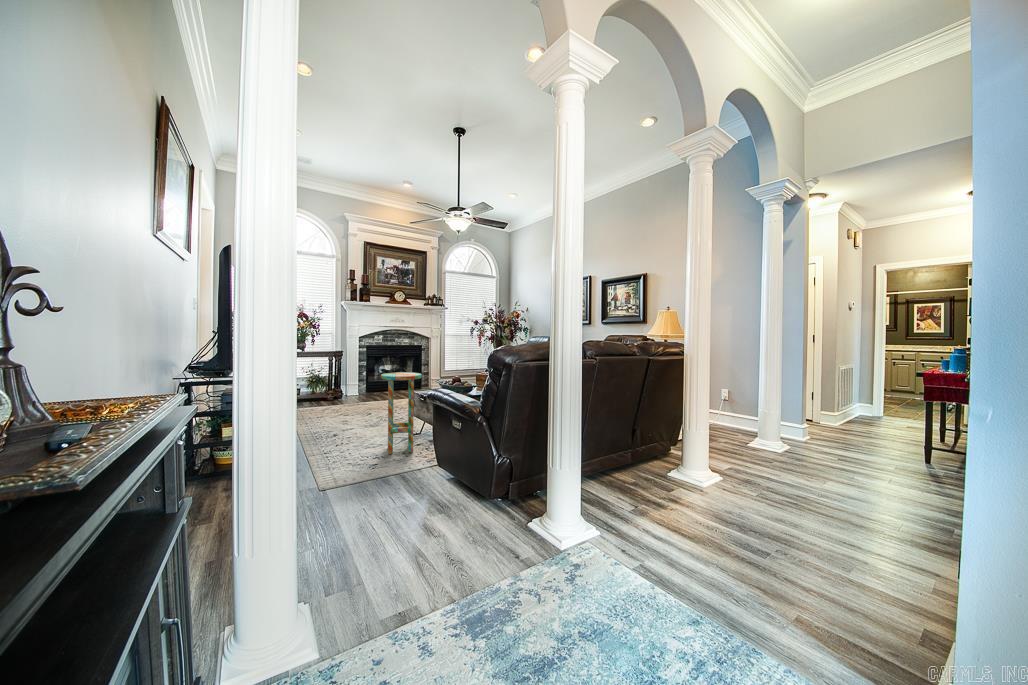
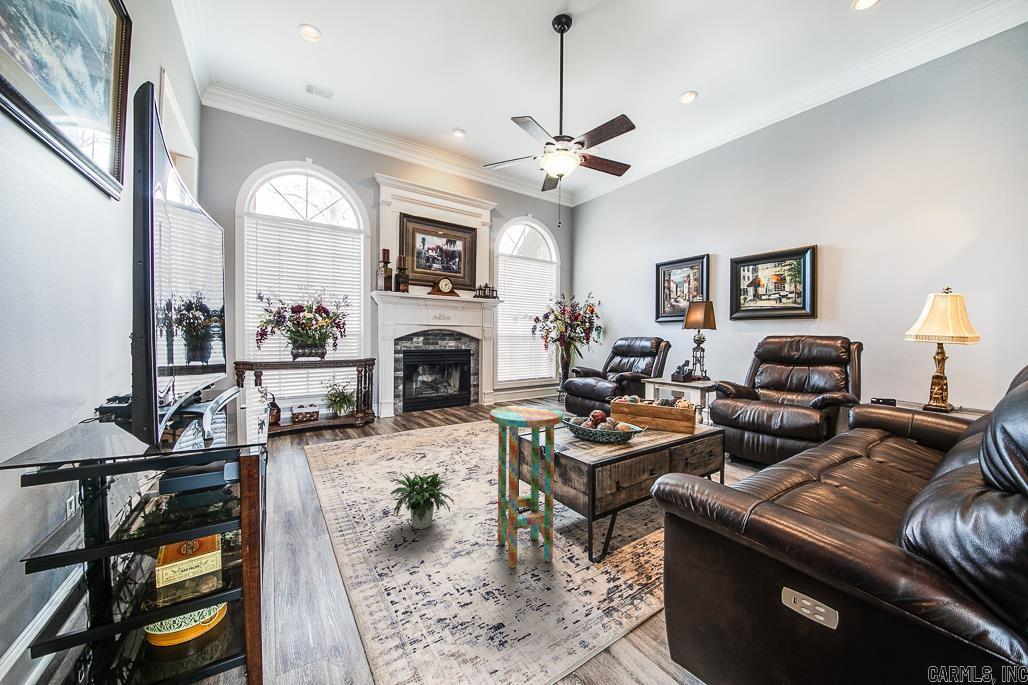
potted plant: none [321,411,370,442] -> present [371,472,454,529]

